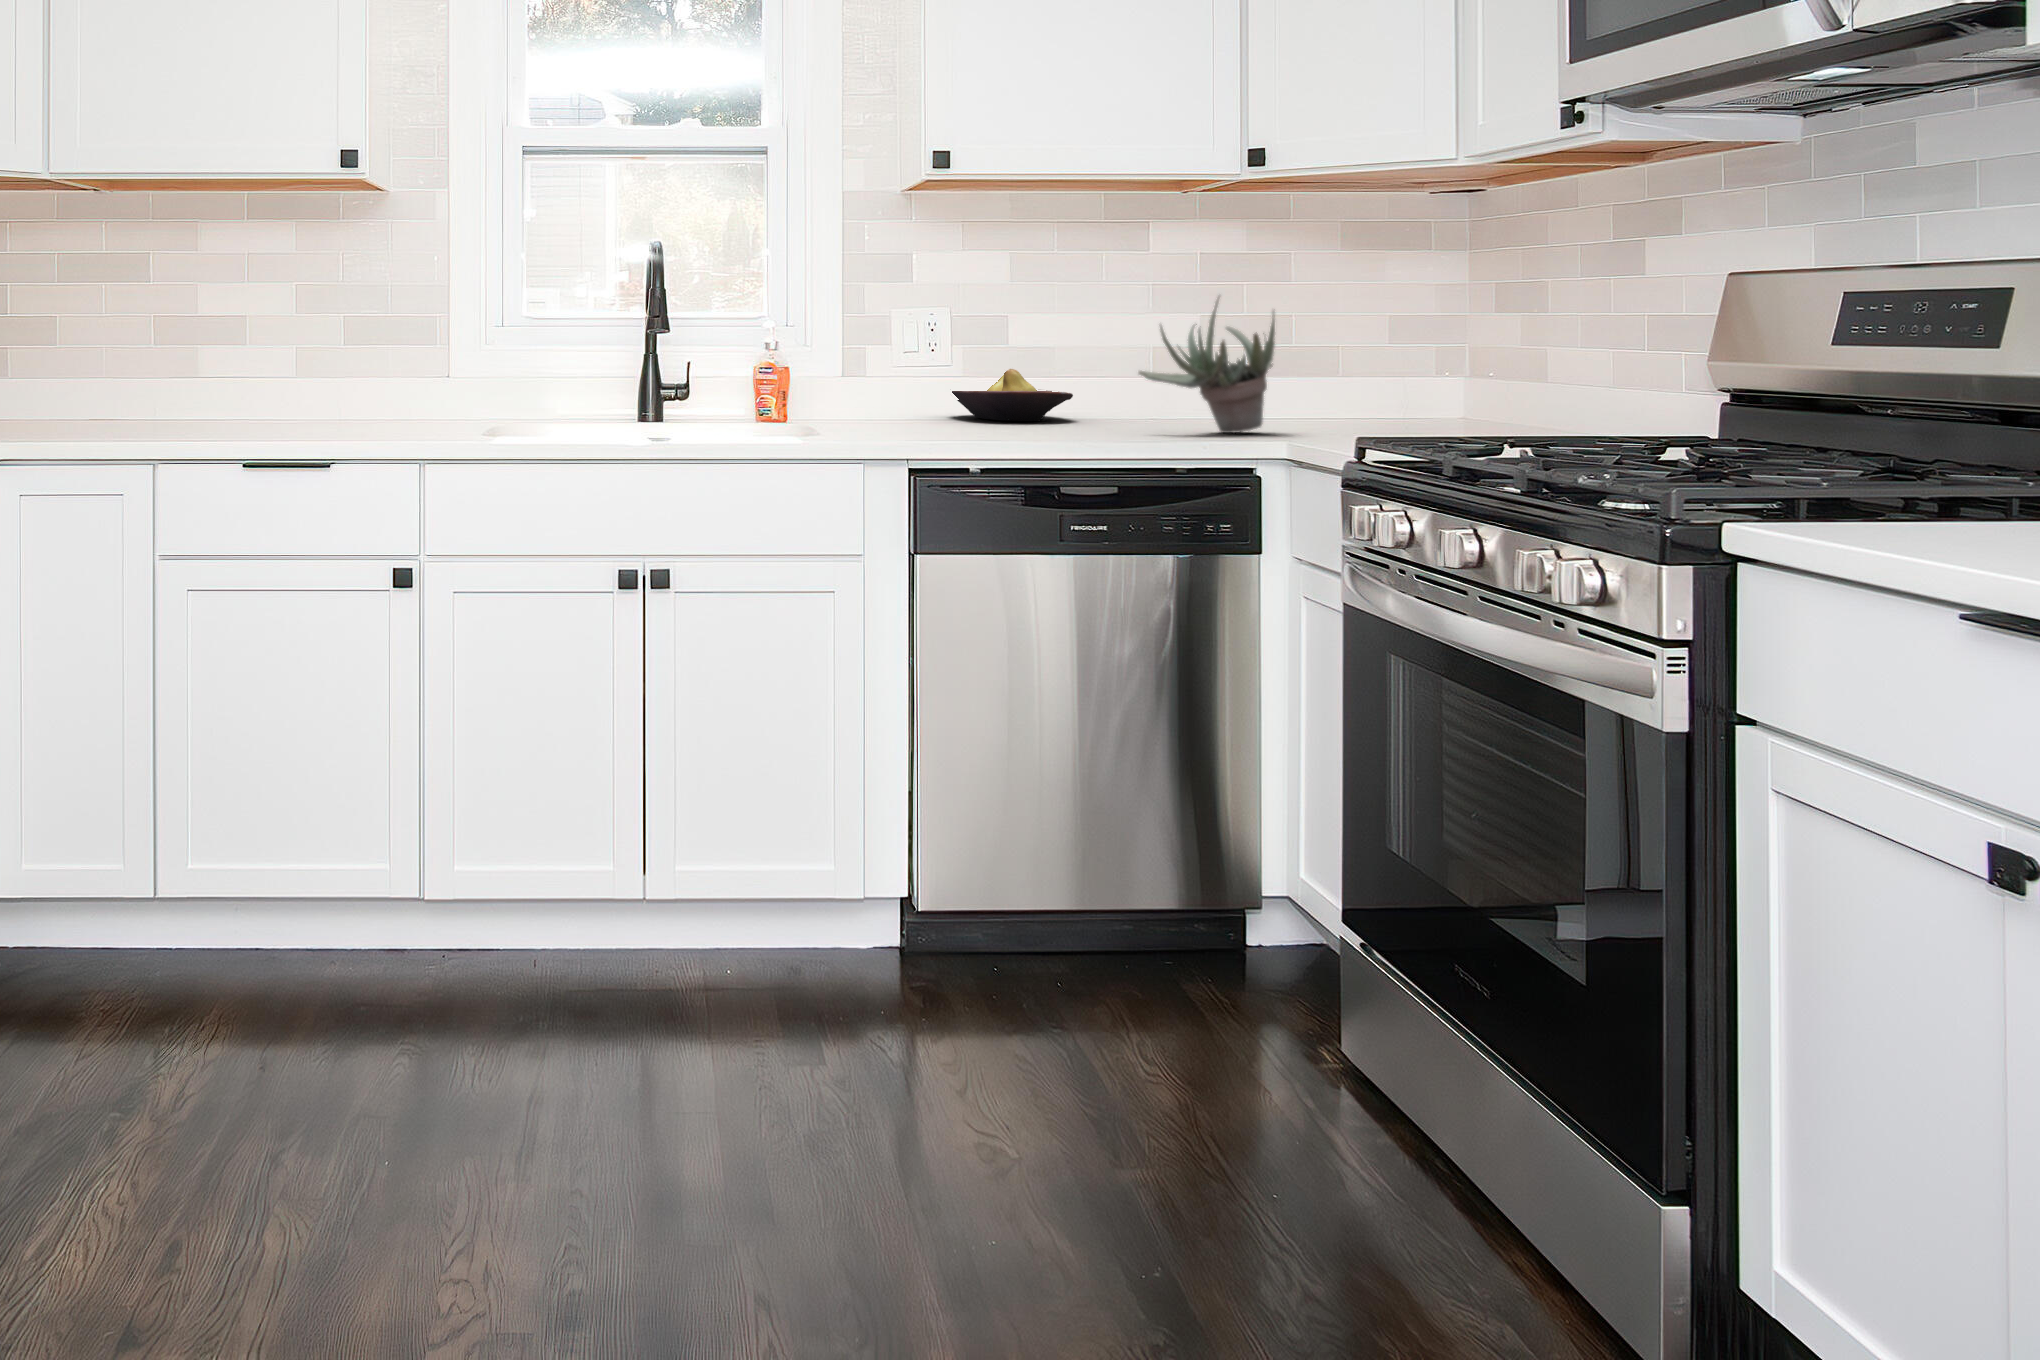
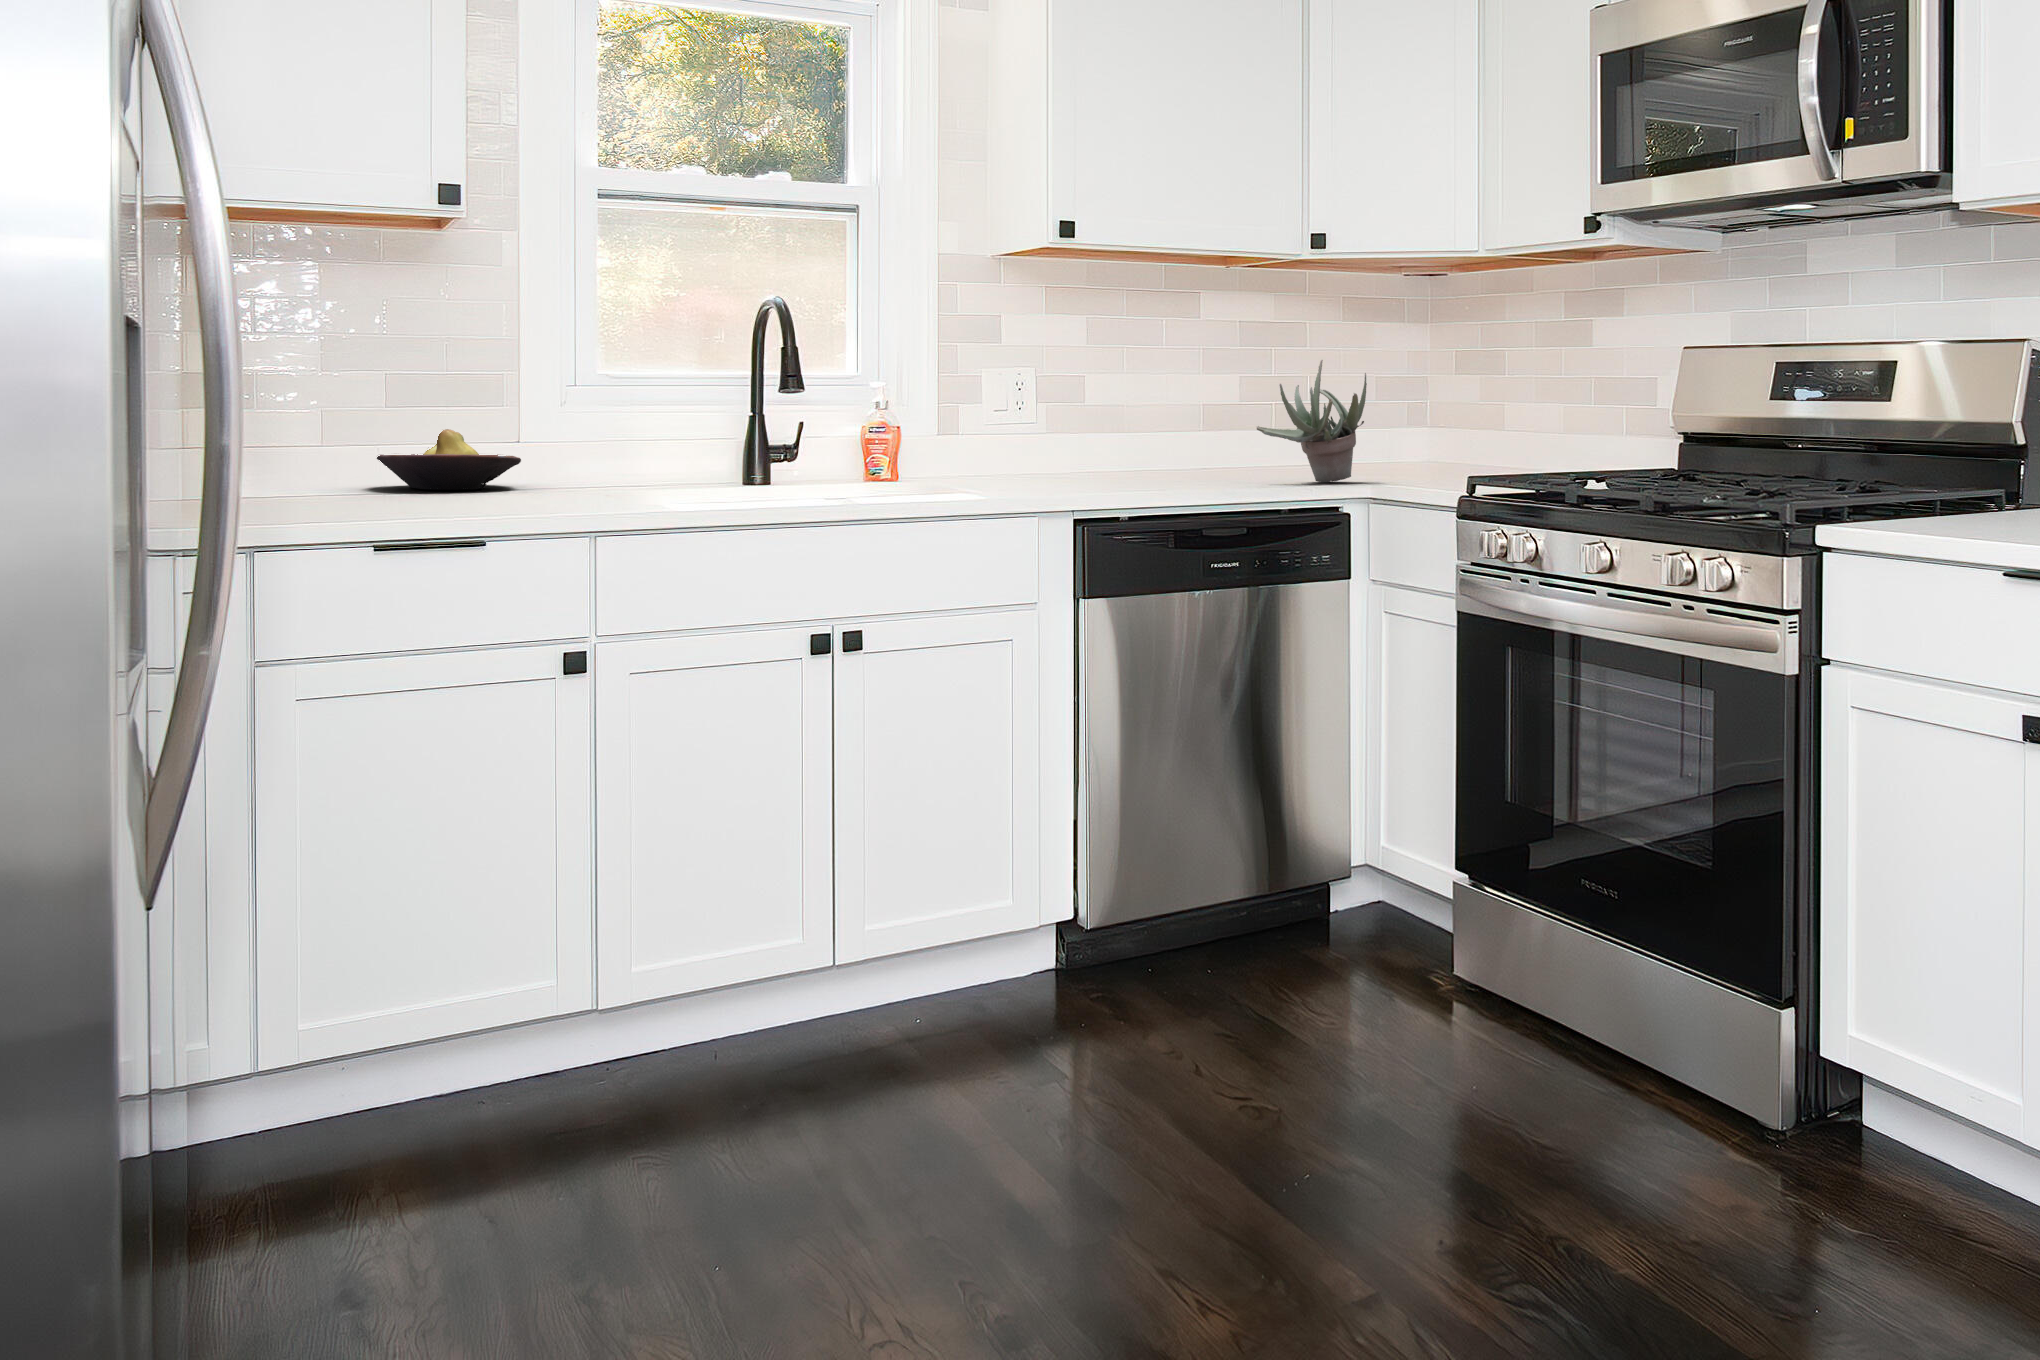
fruit bowl: present [952,369,1073,421] -> present [377,429,521,490]

